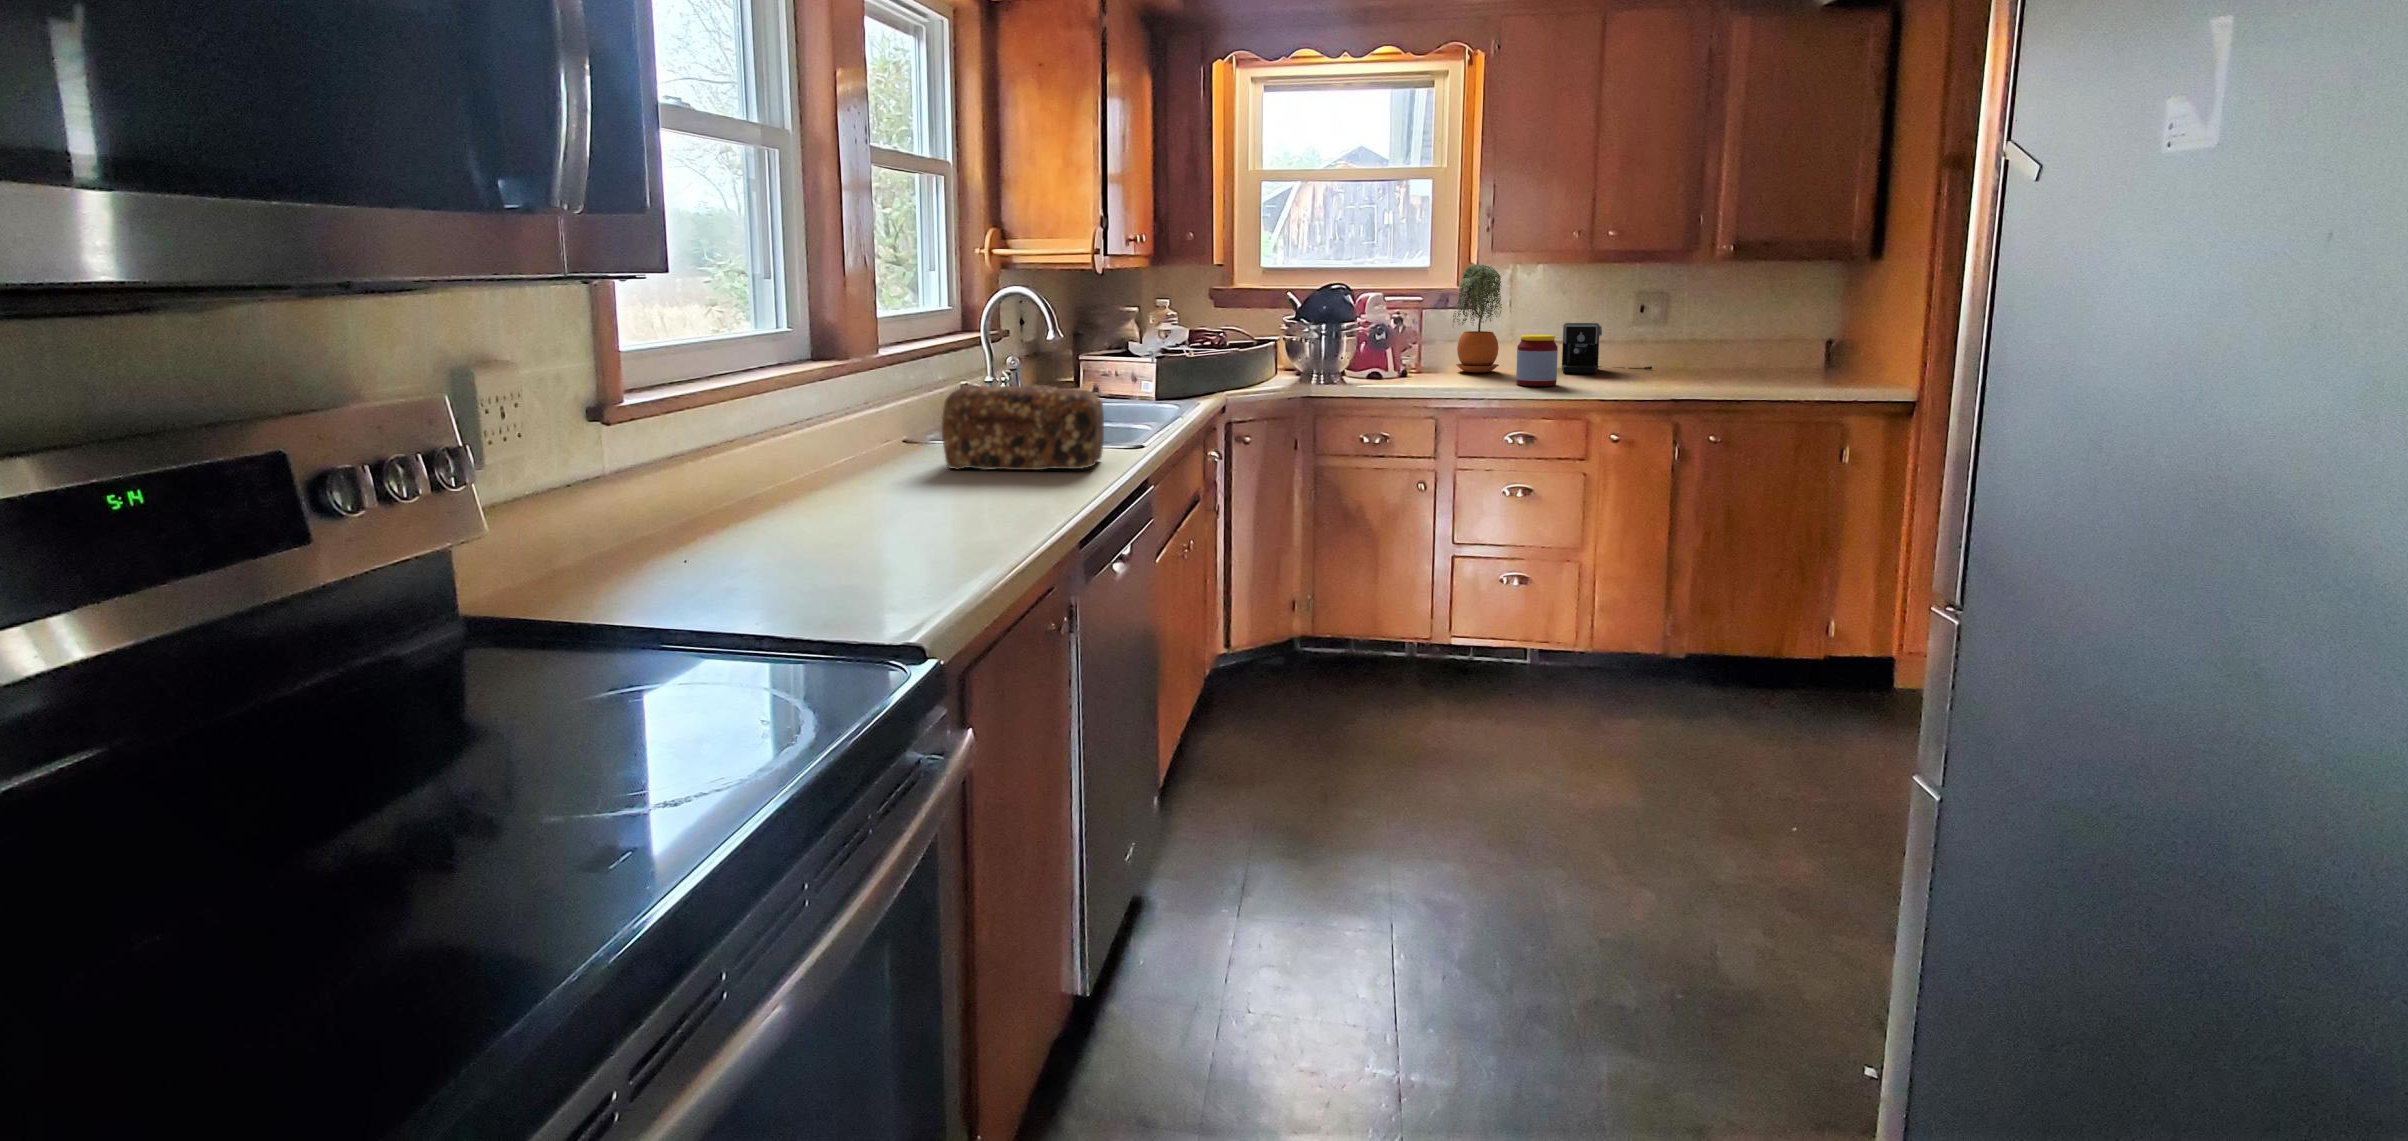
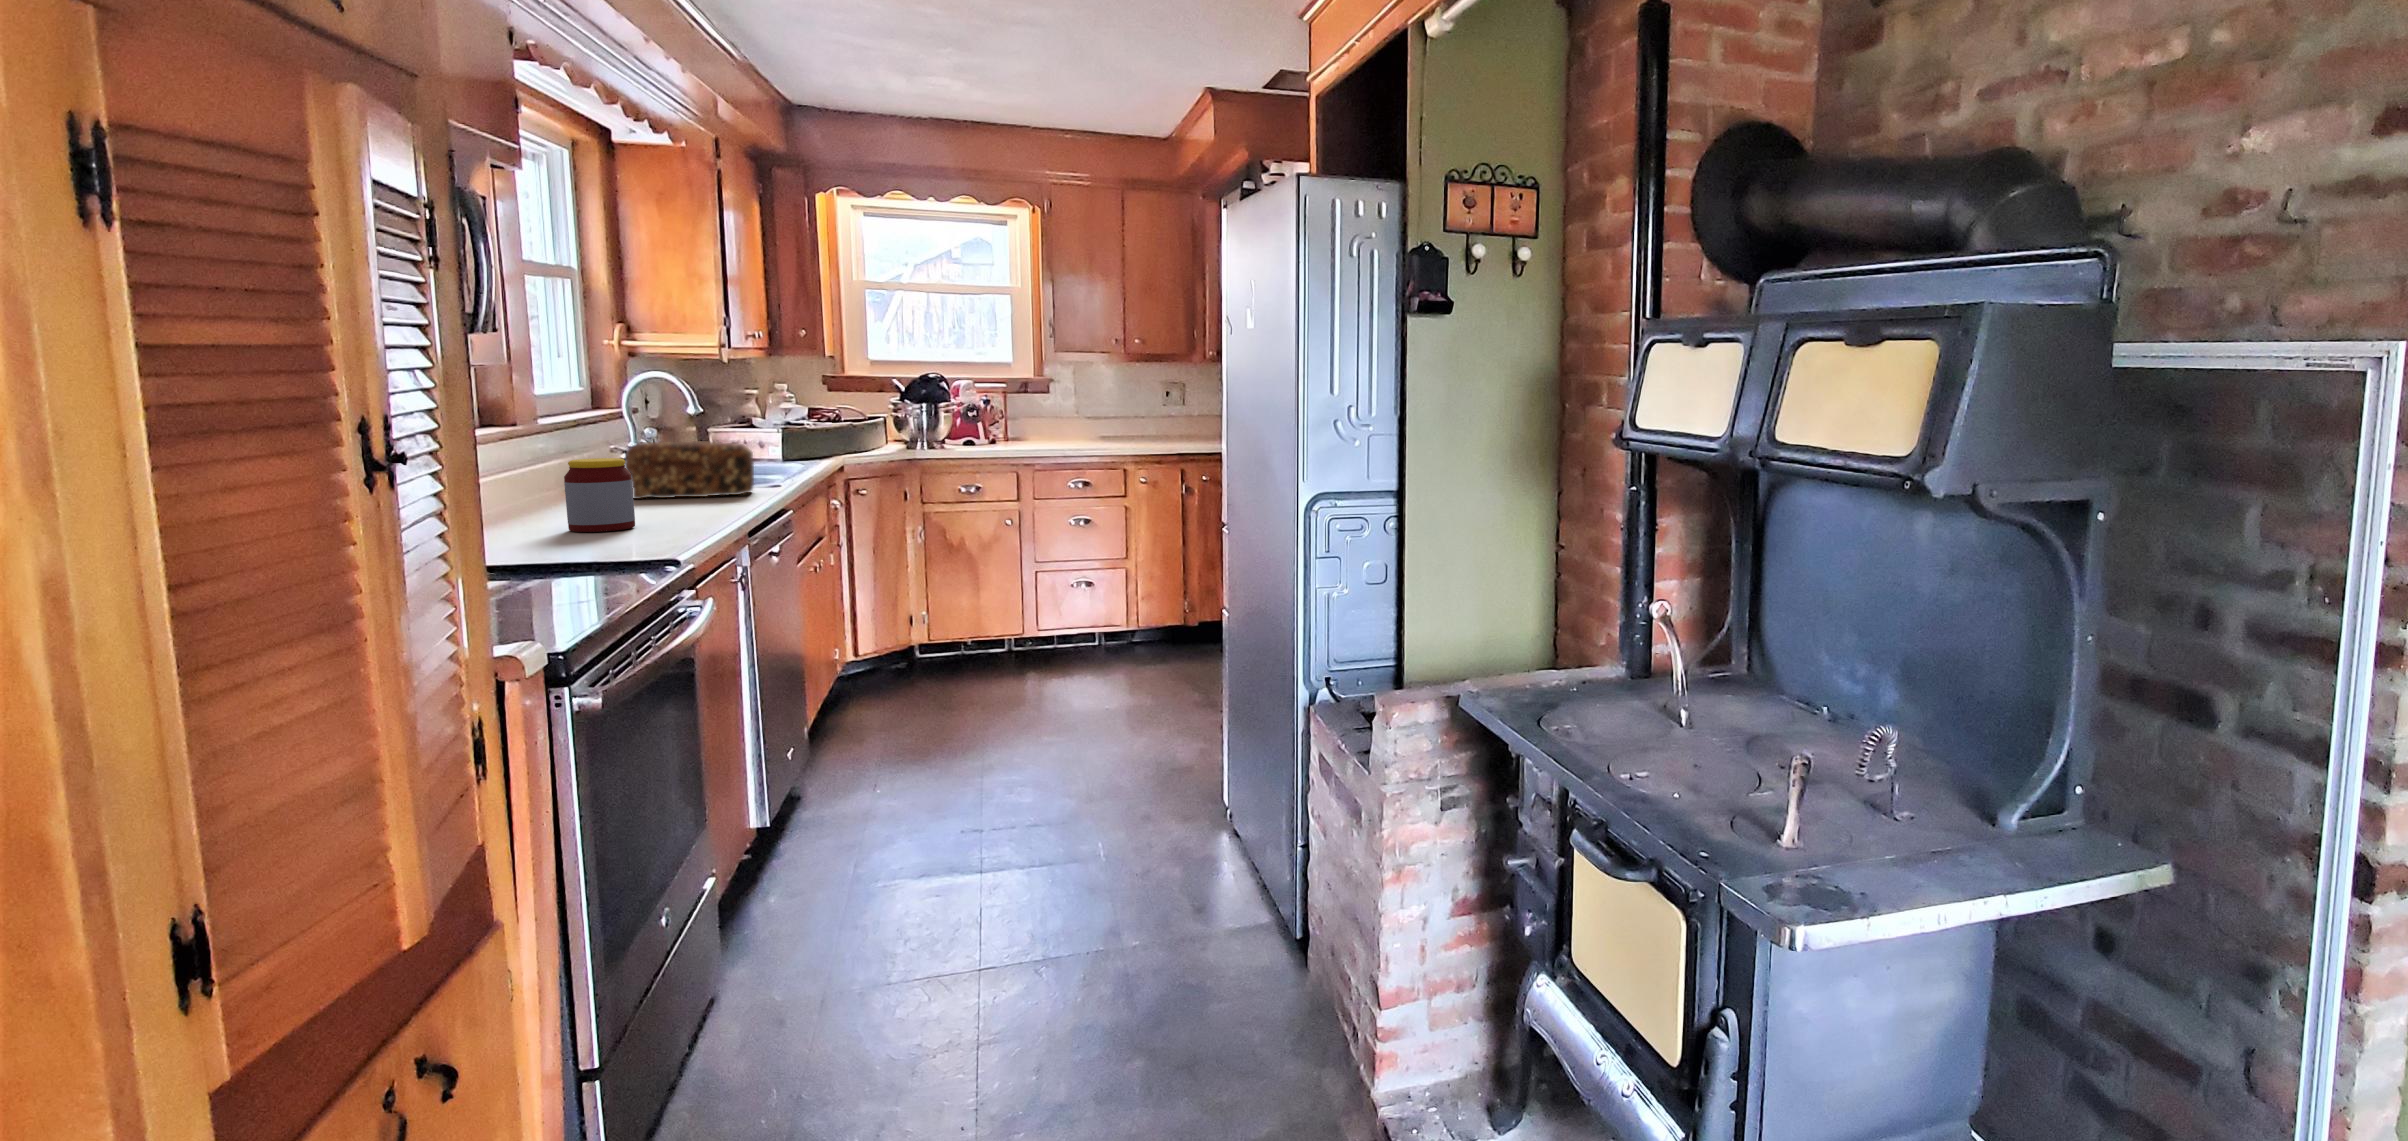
potted plant: present [1453,265,1502,372] -> none [1031,361,1068,440]
coffee maker: present [1562,323,1652,373] -> none [1114,404,1179,439]
jar: present [1516,335,1558,386] -> present [564,458,635,532]

